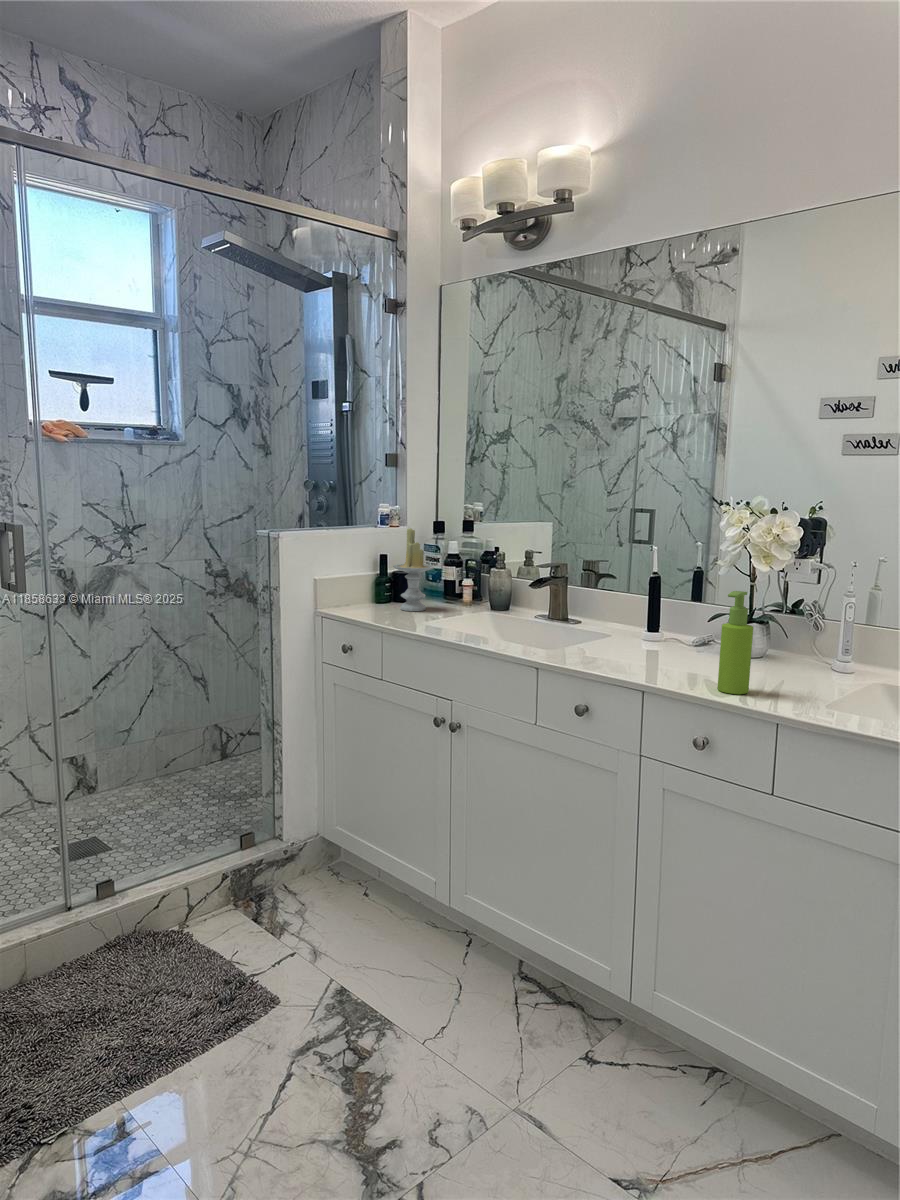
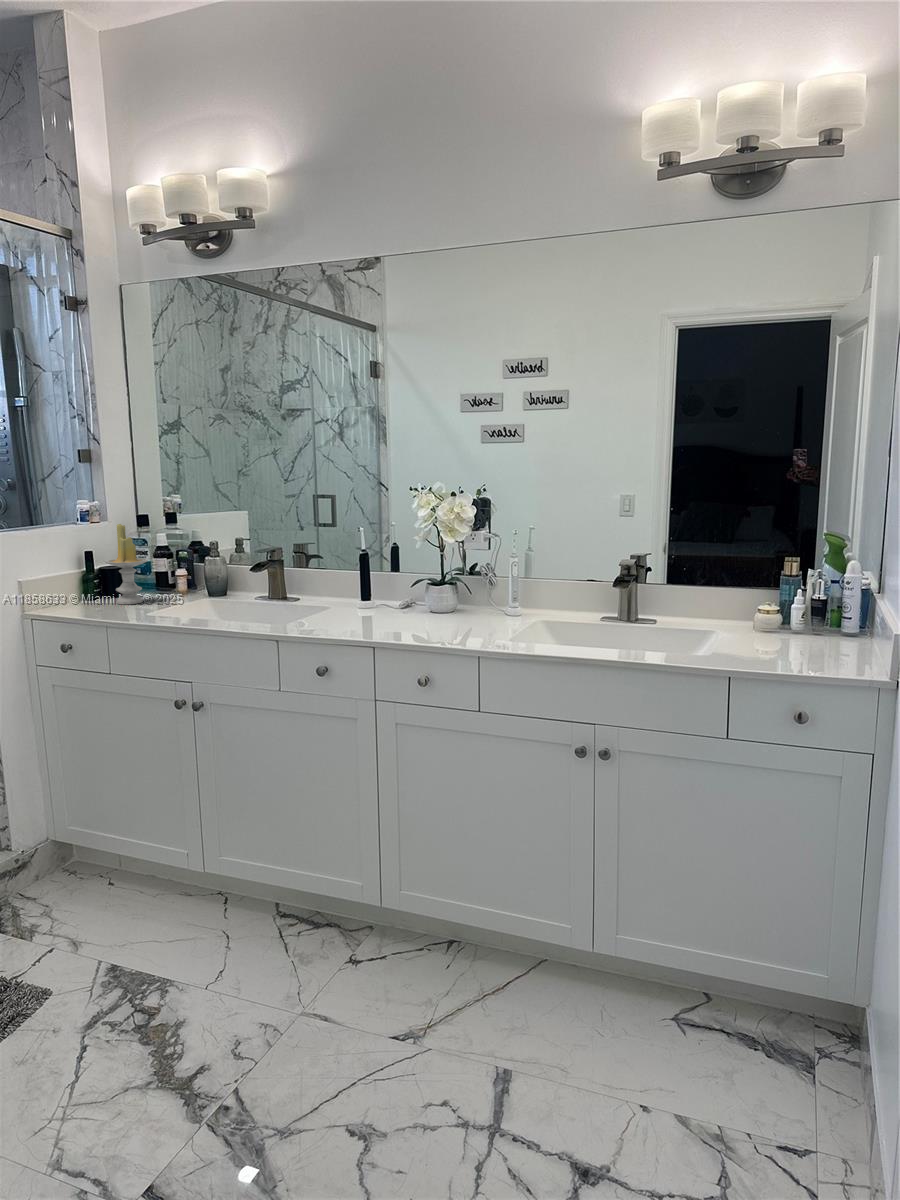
soap dispenser: present [717,591,753,694] -> none [429,558,453,640]

